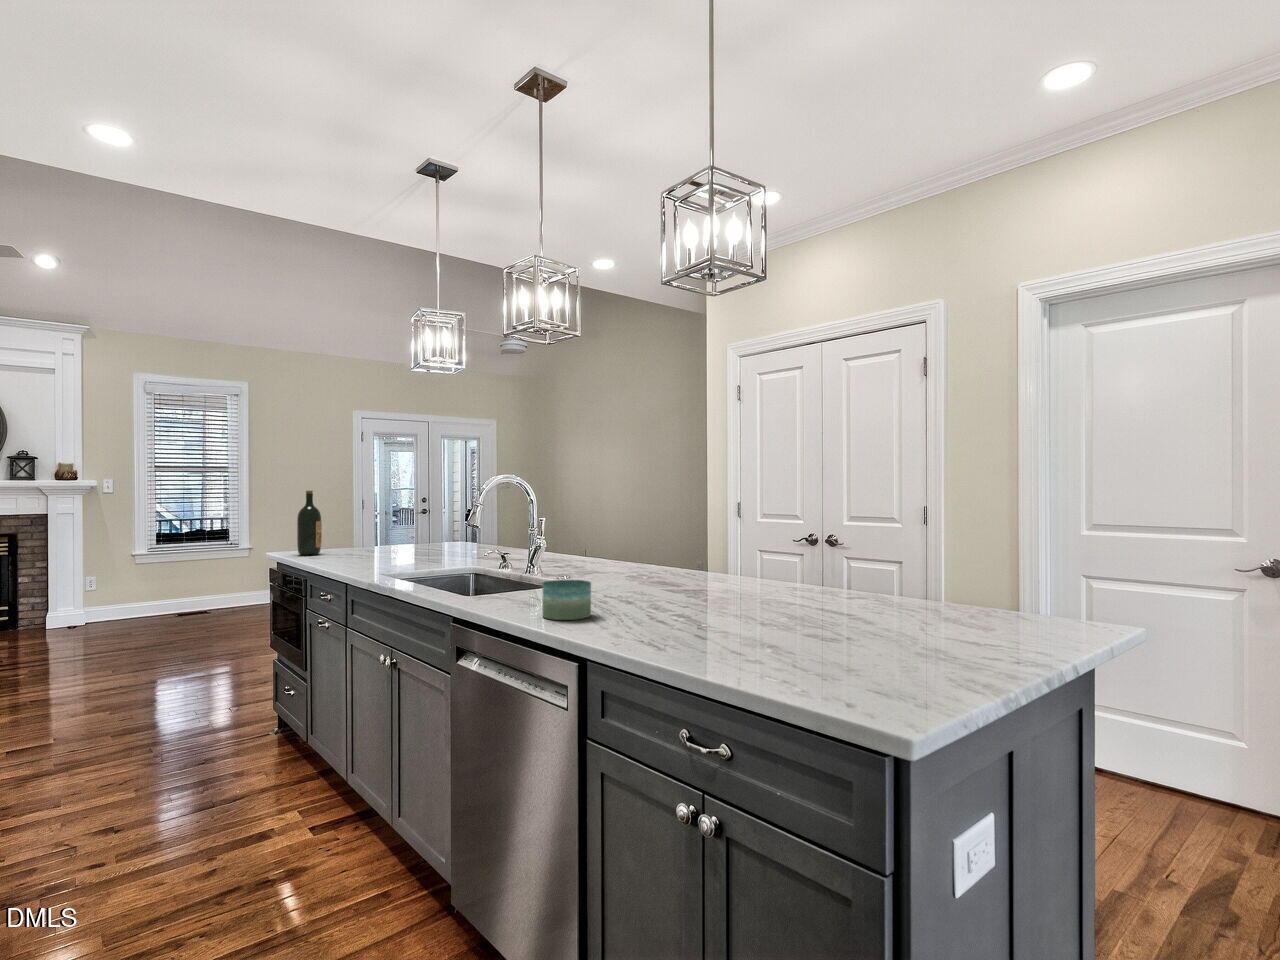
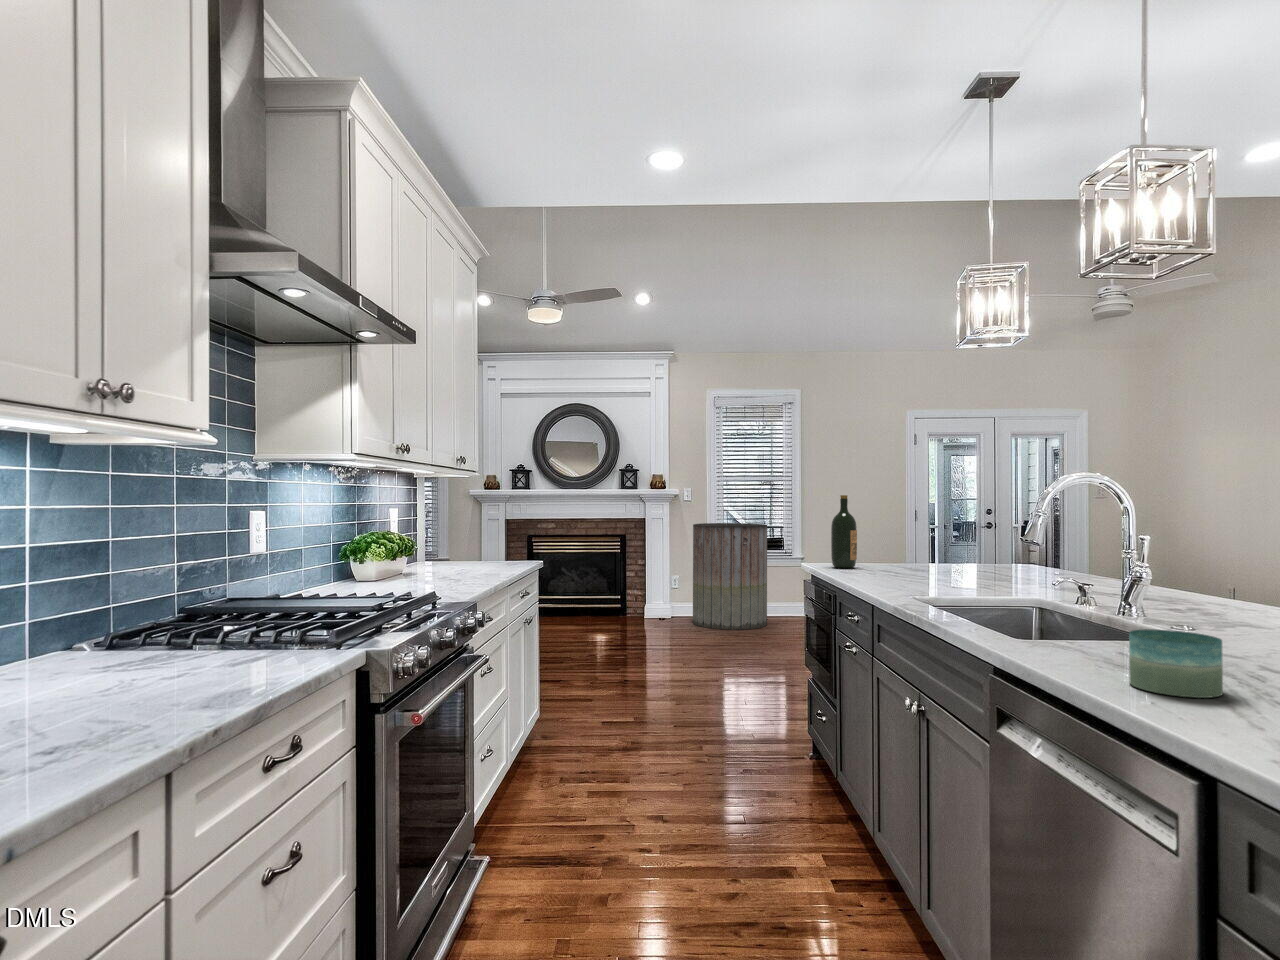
trash can: none [116,517,209,628] -> present [693,523,767,630]

